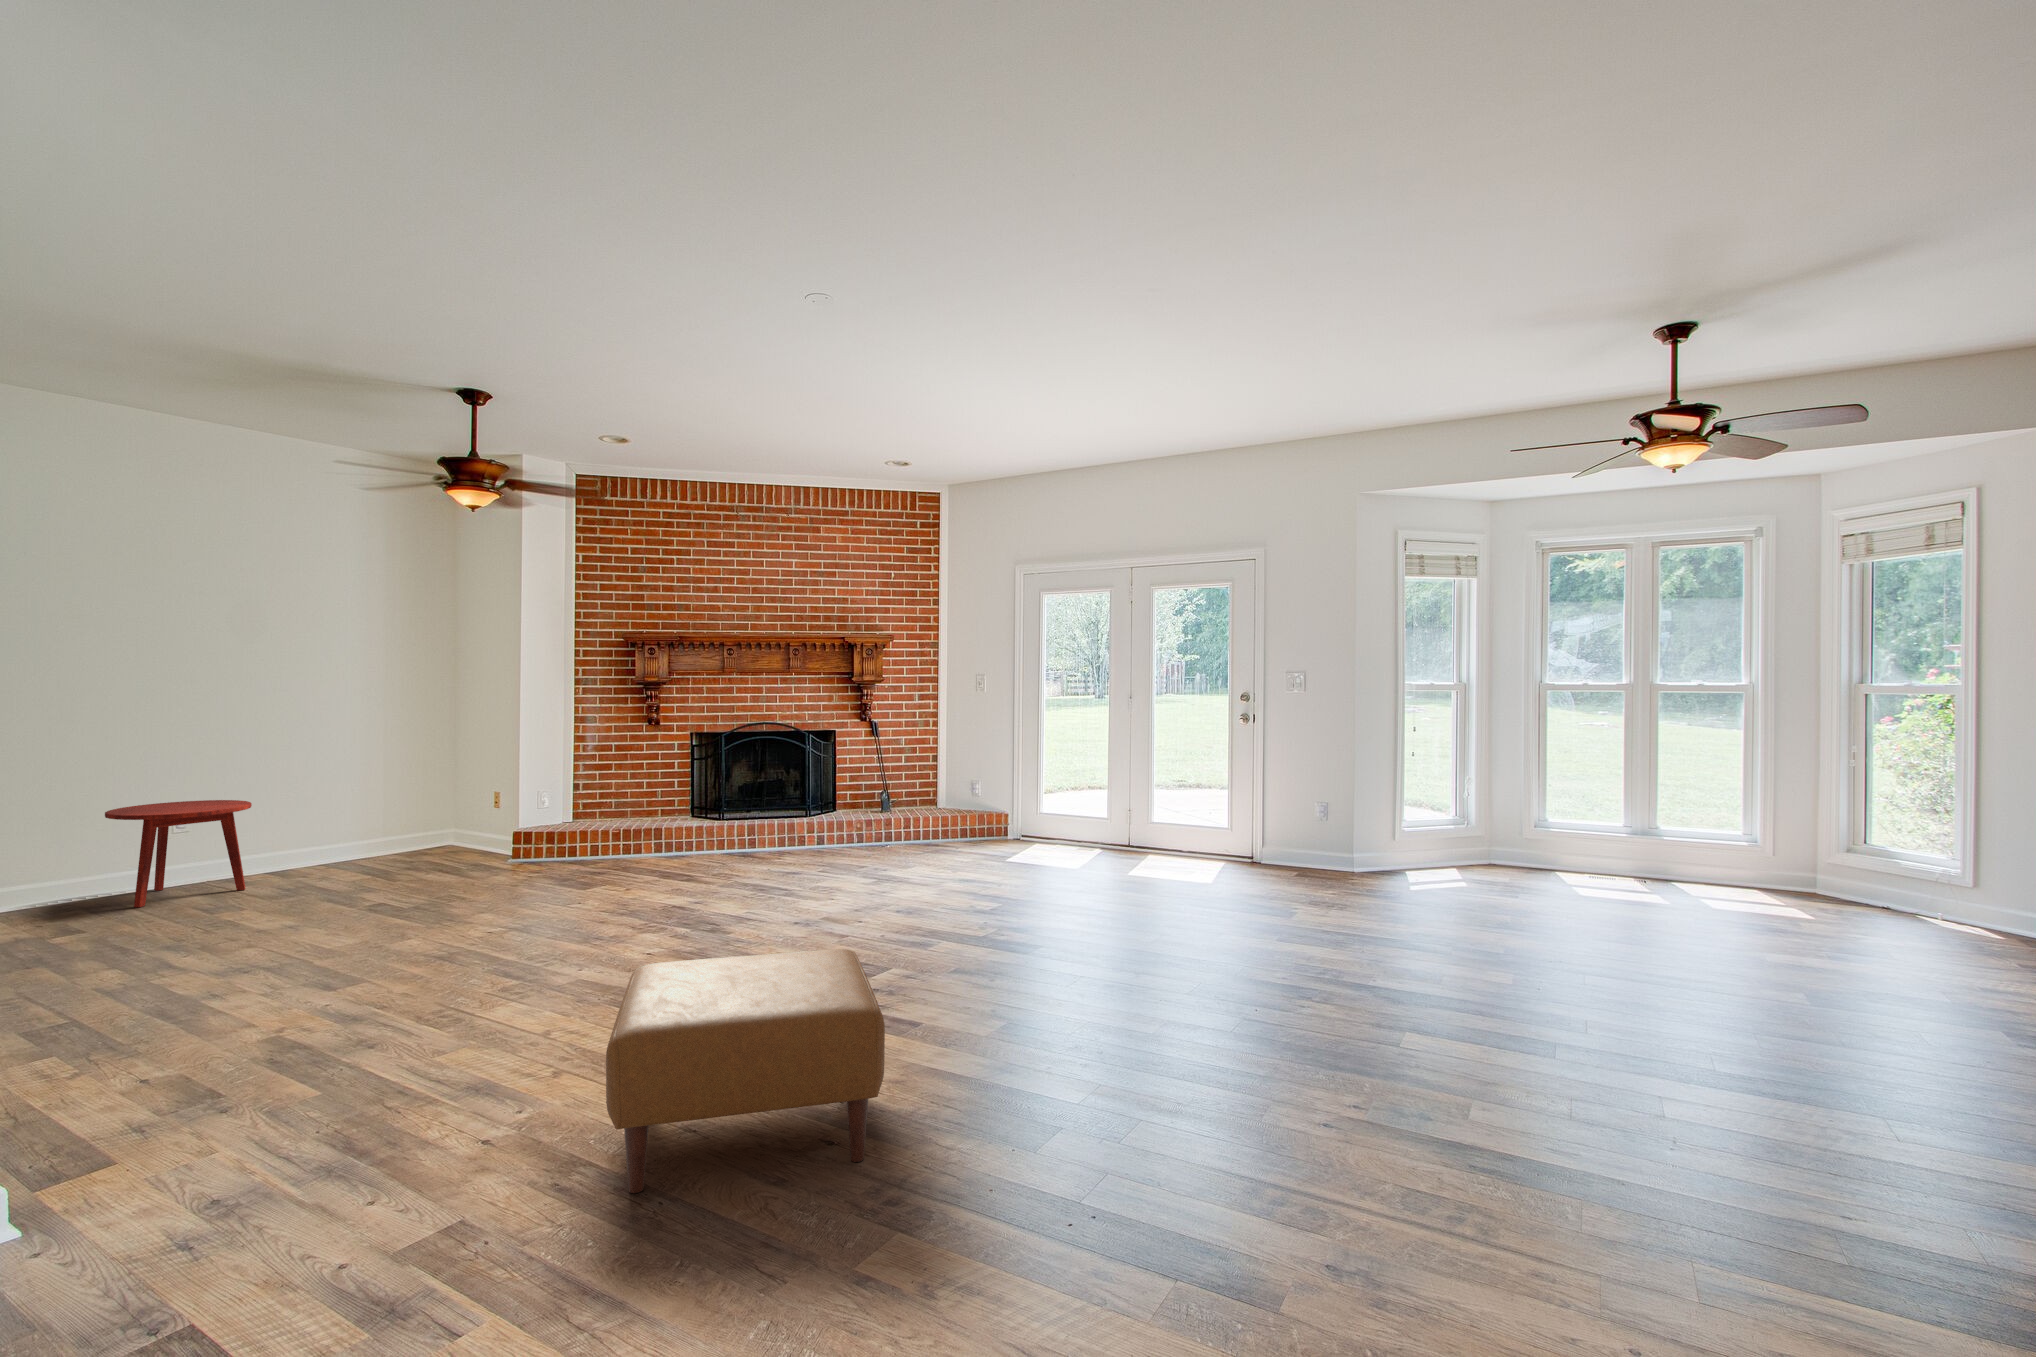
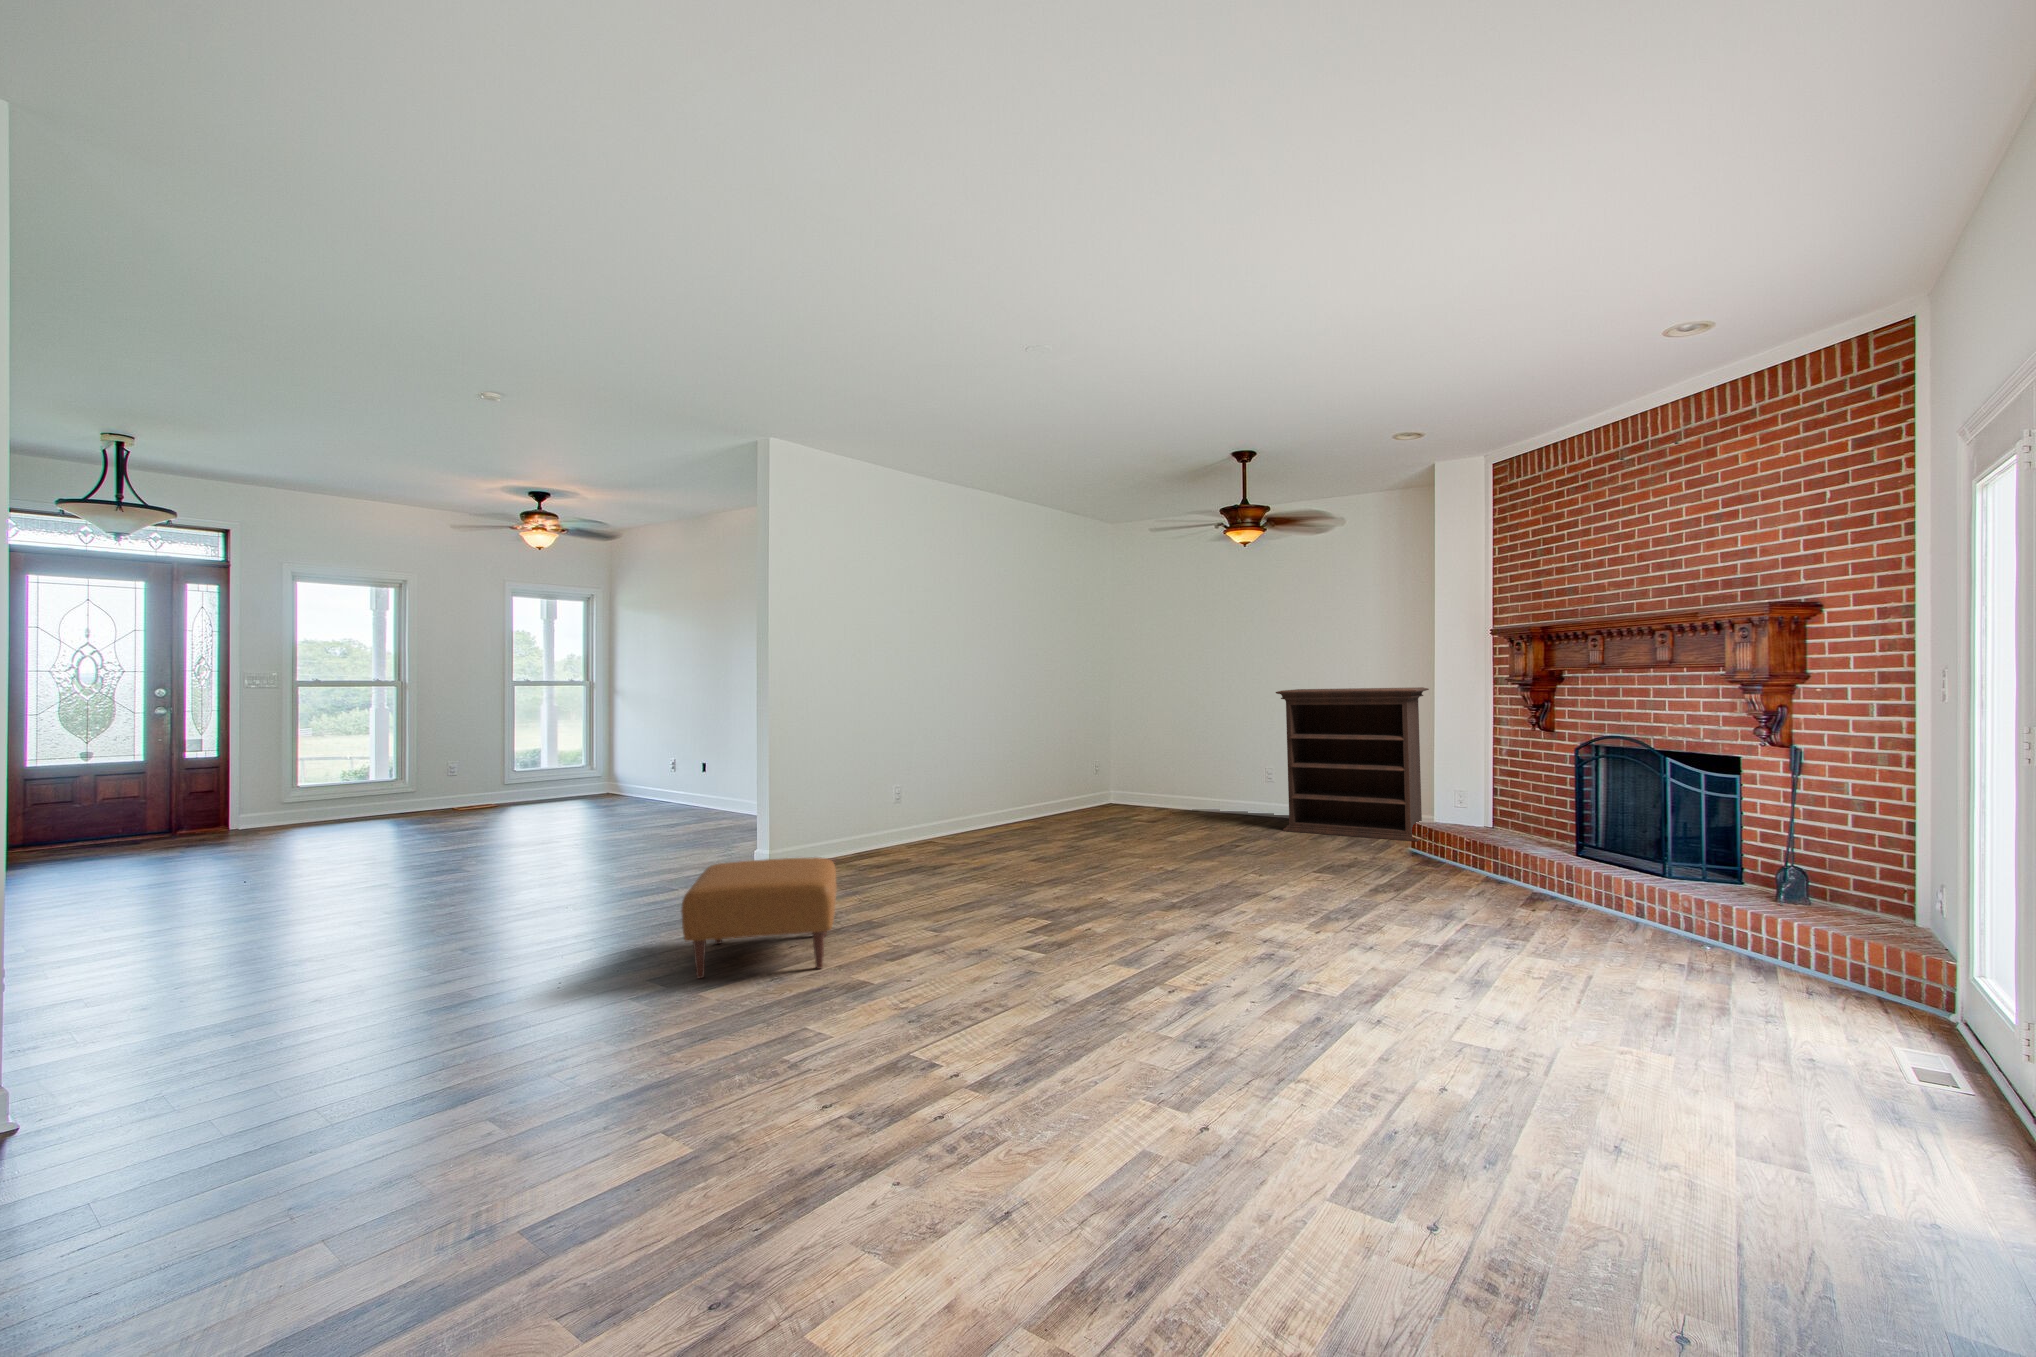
bookshelf: none [281,689,495,886] -> present [1276,687,1429,841]
side table: present [105,800,252,907] -> none [1203,760,1275,823]

